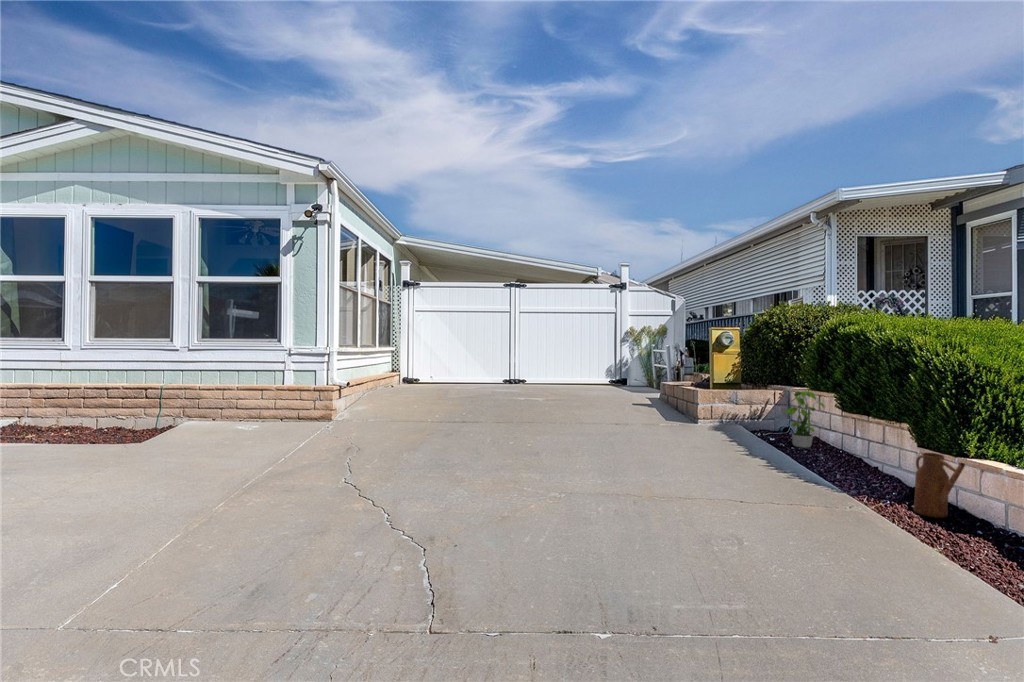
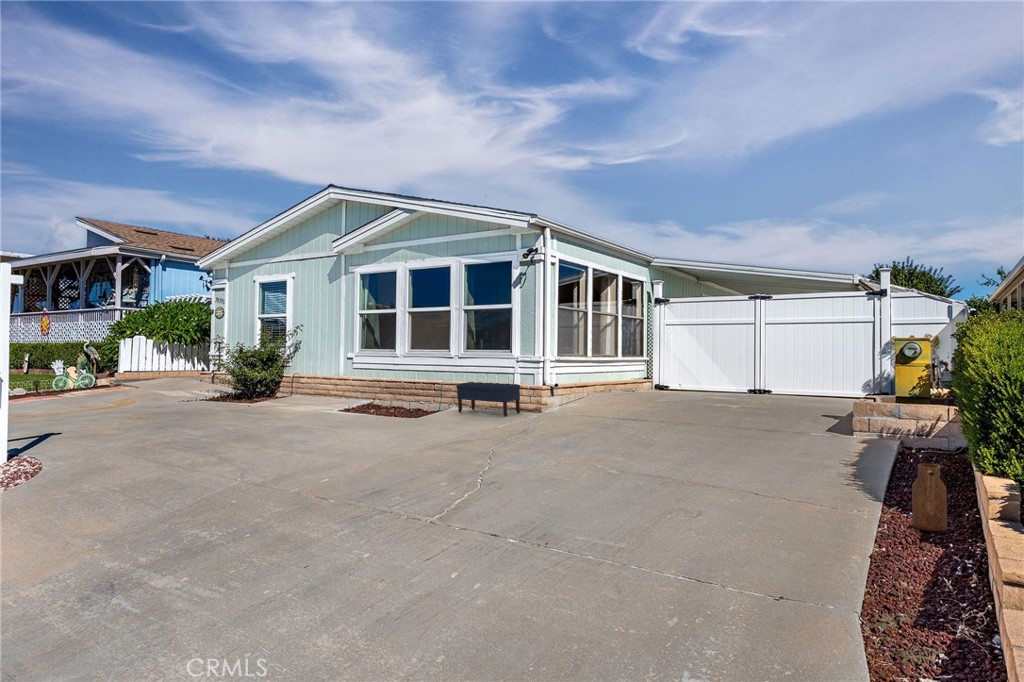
bench: none [200,384,300,429] -> present [456,382,520,417]
potted plant: present [783,391,825,448] -> none [911,402,957,467]

